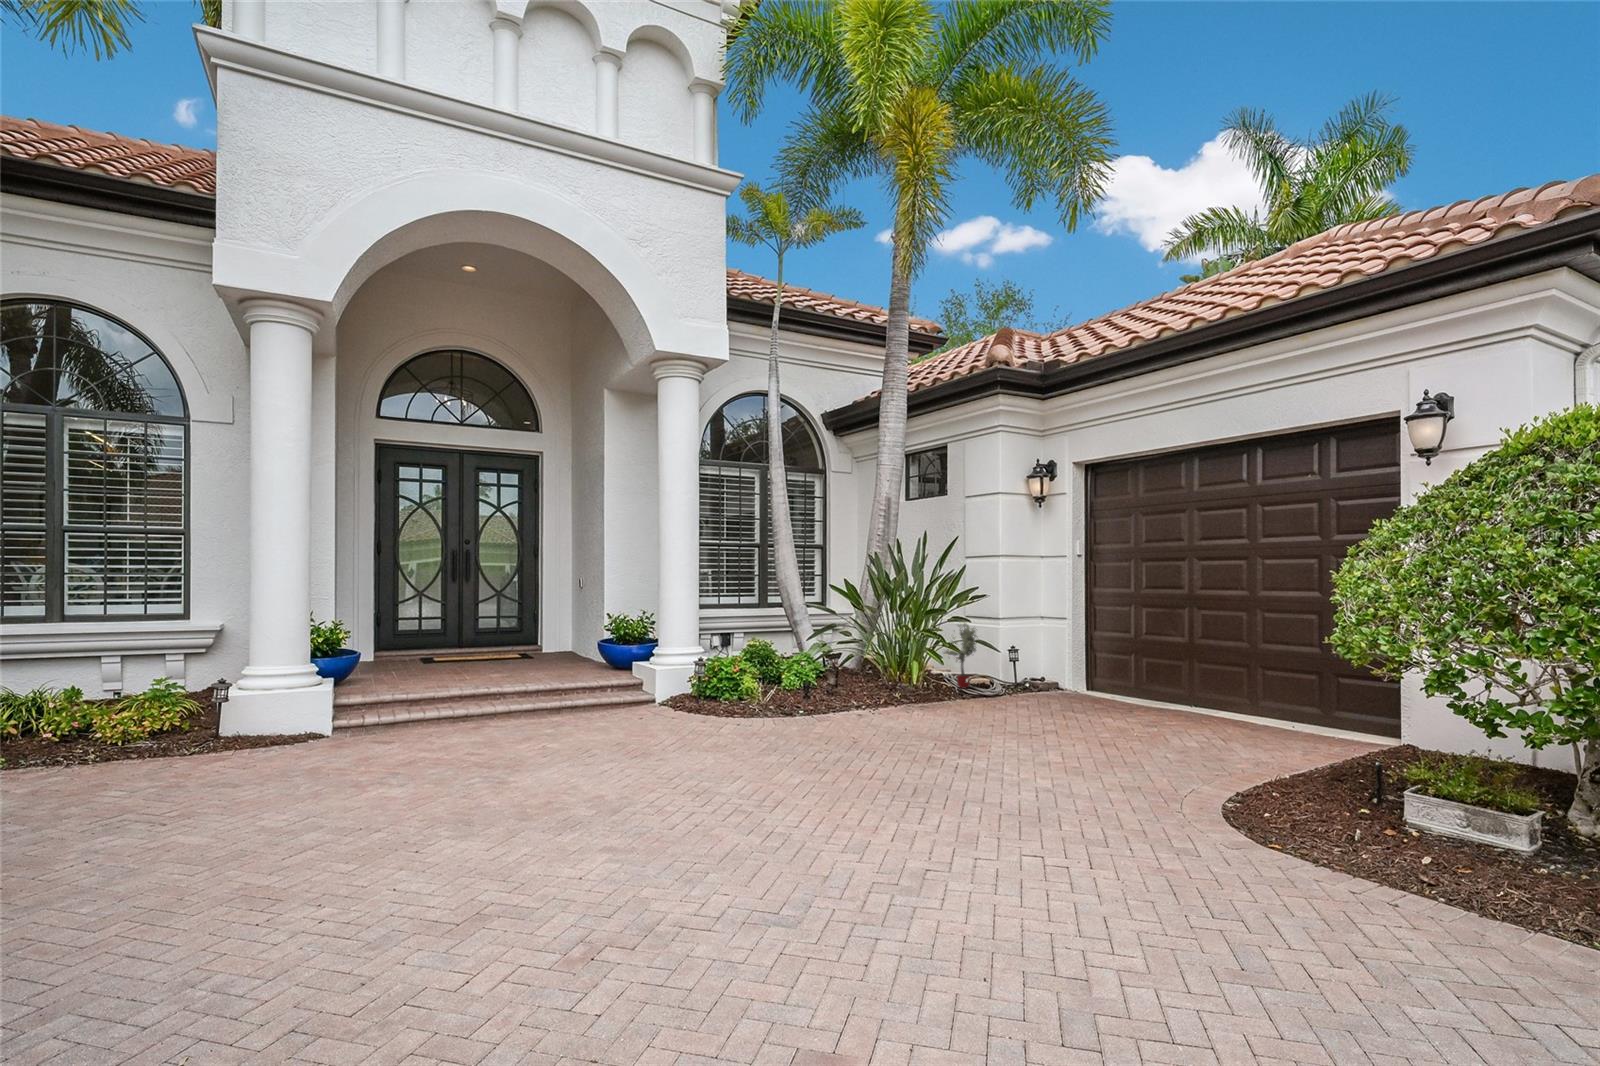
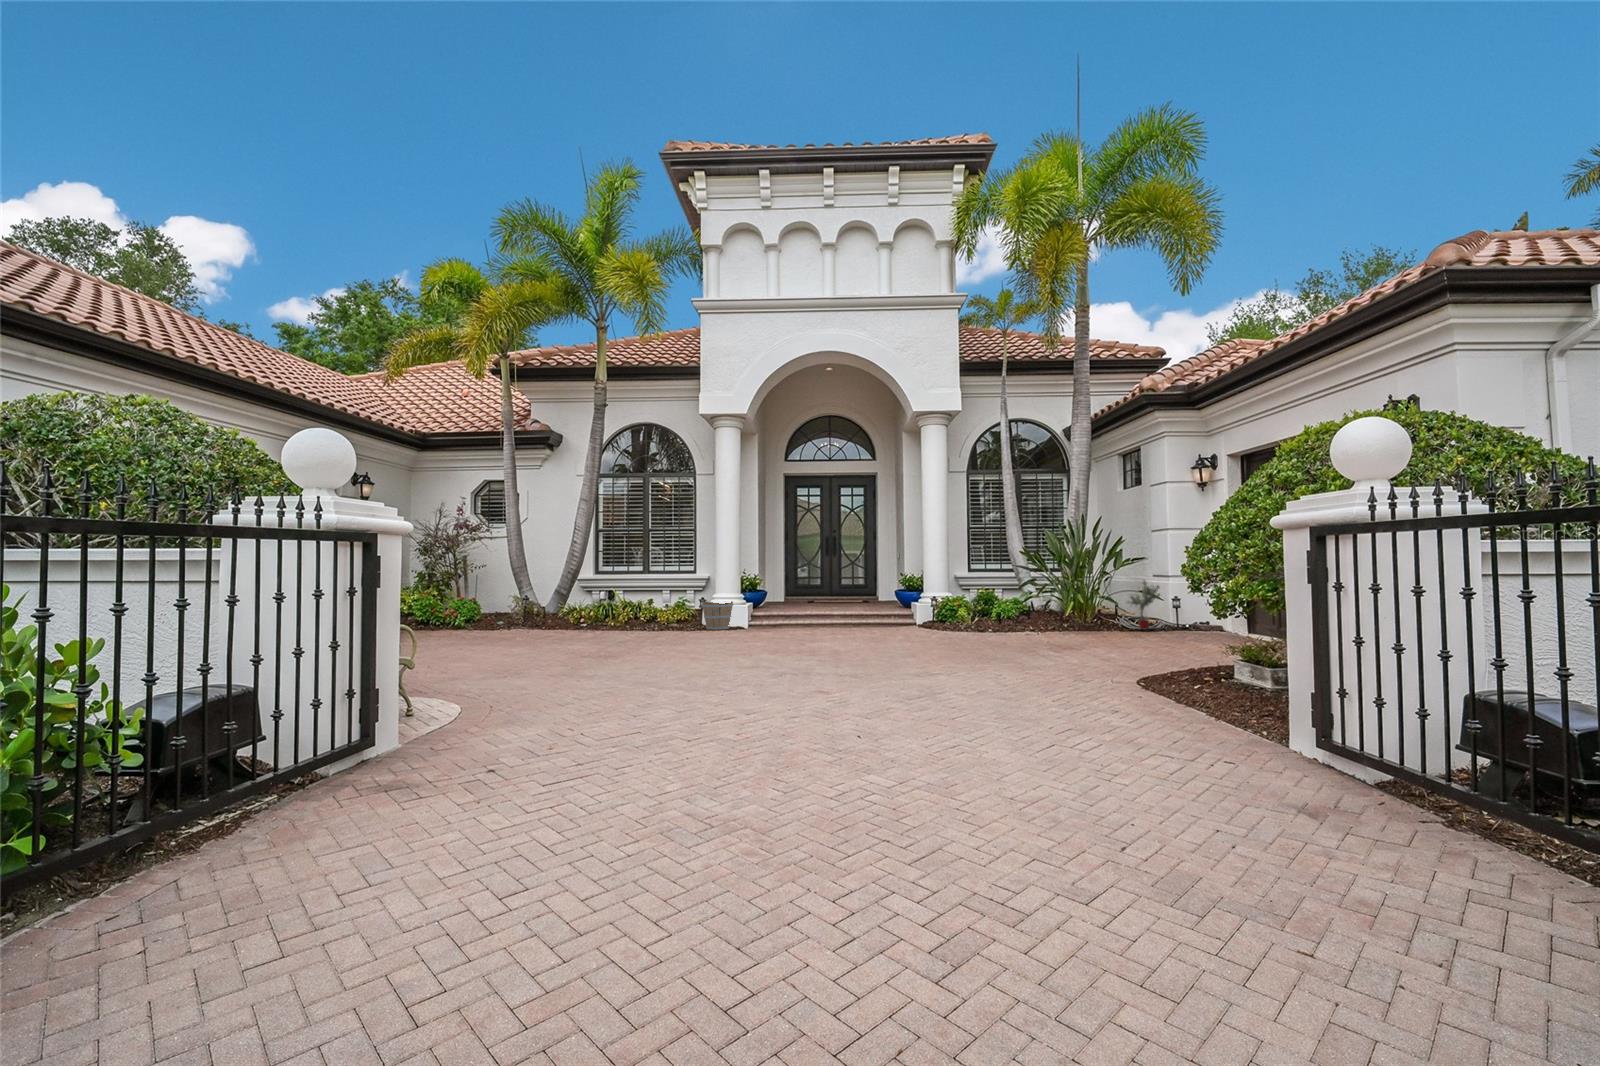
wooden bucket: none [222,686,303,755] -> present [702,601,733,630]

